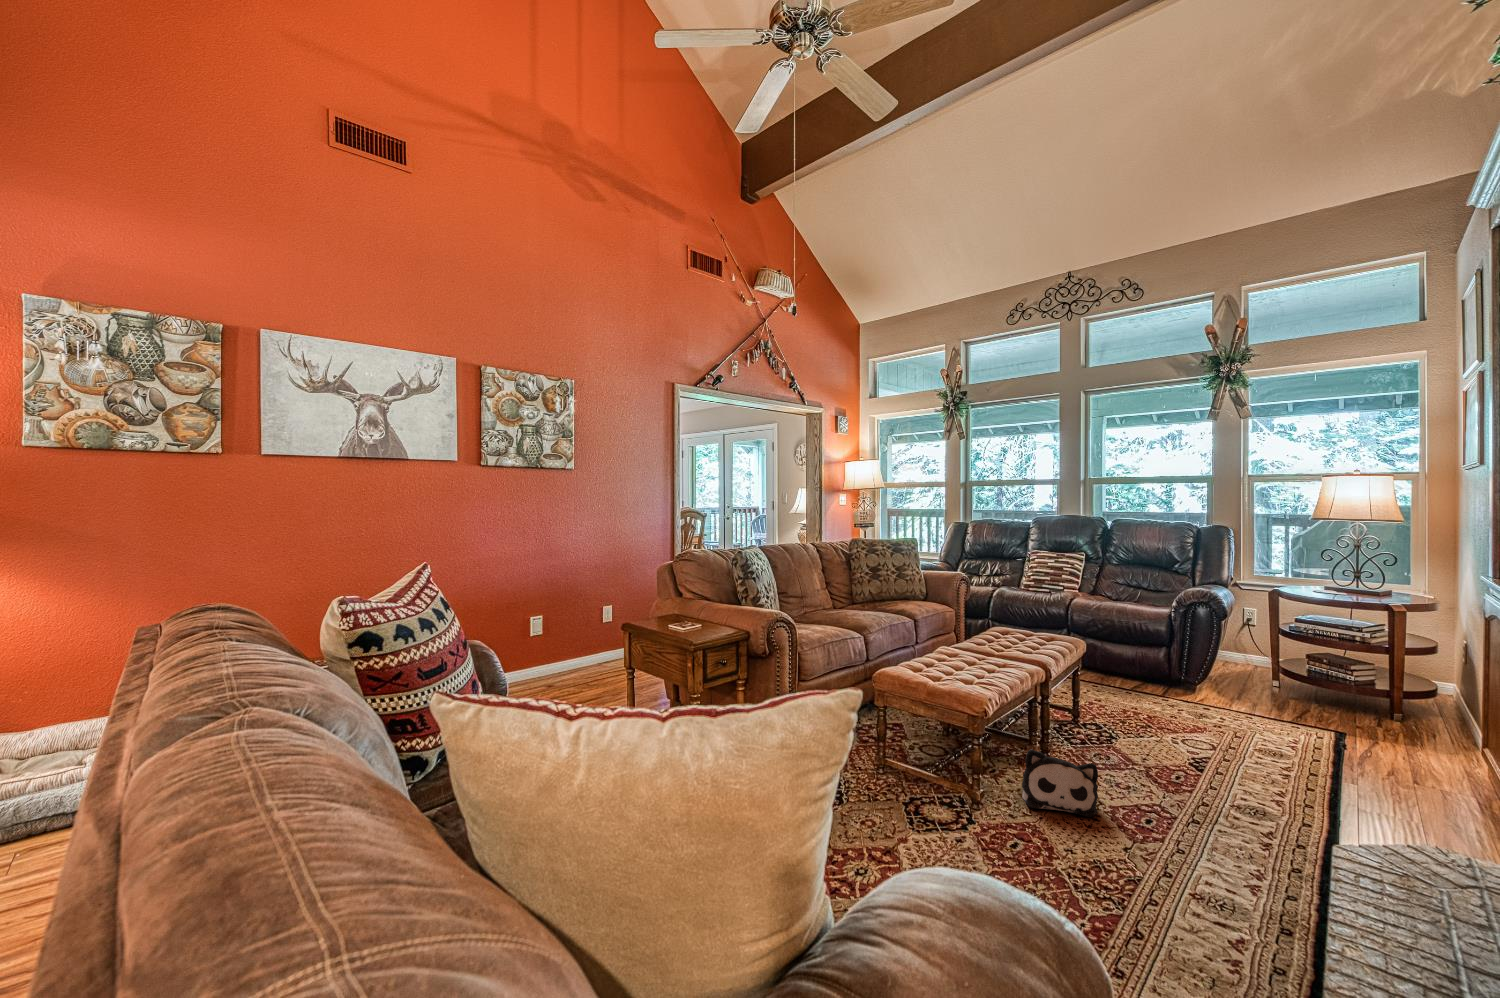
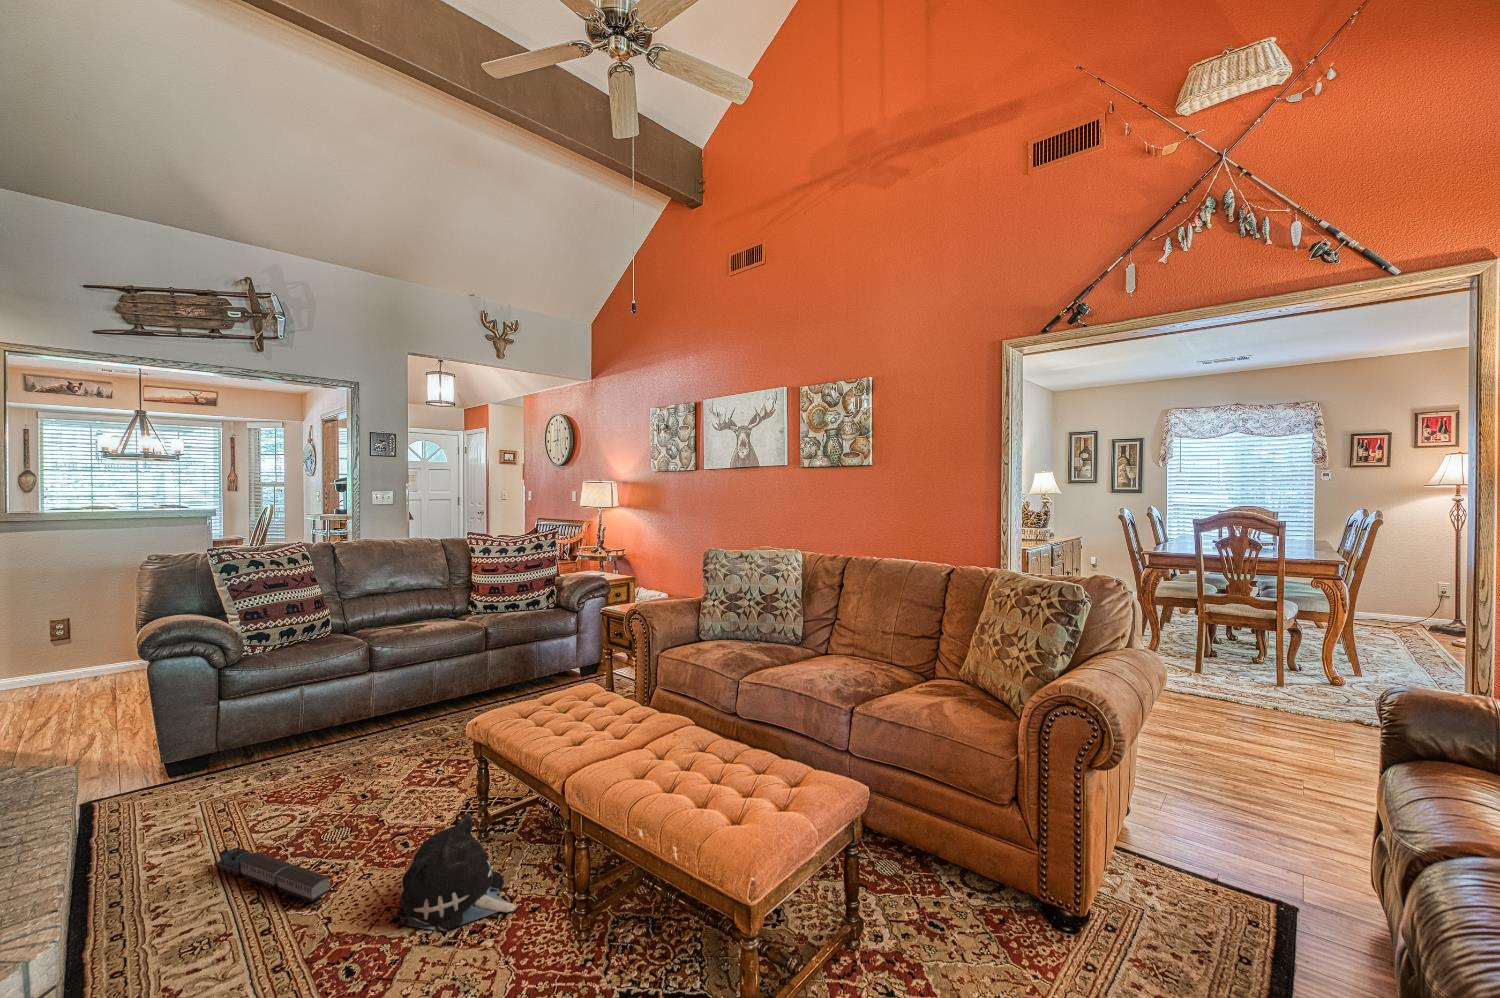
toy train: none [1110,838,1158,959] -> present [214,846,330,903]

